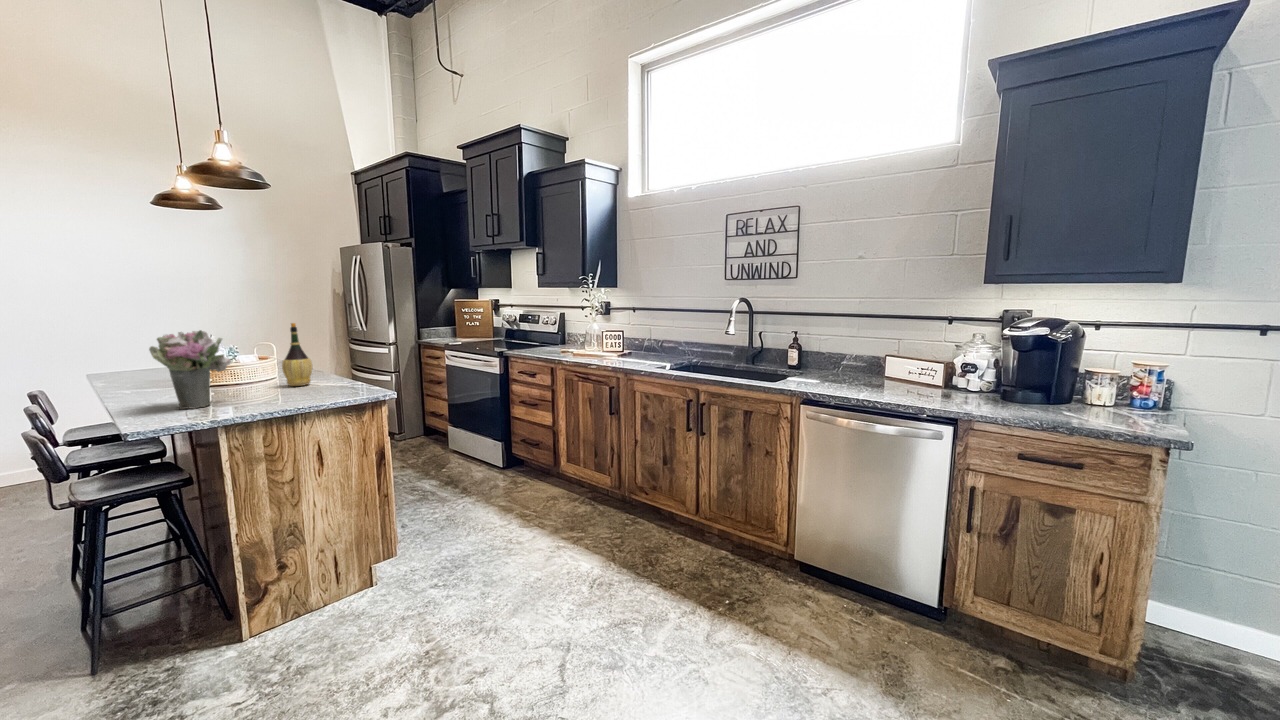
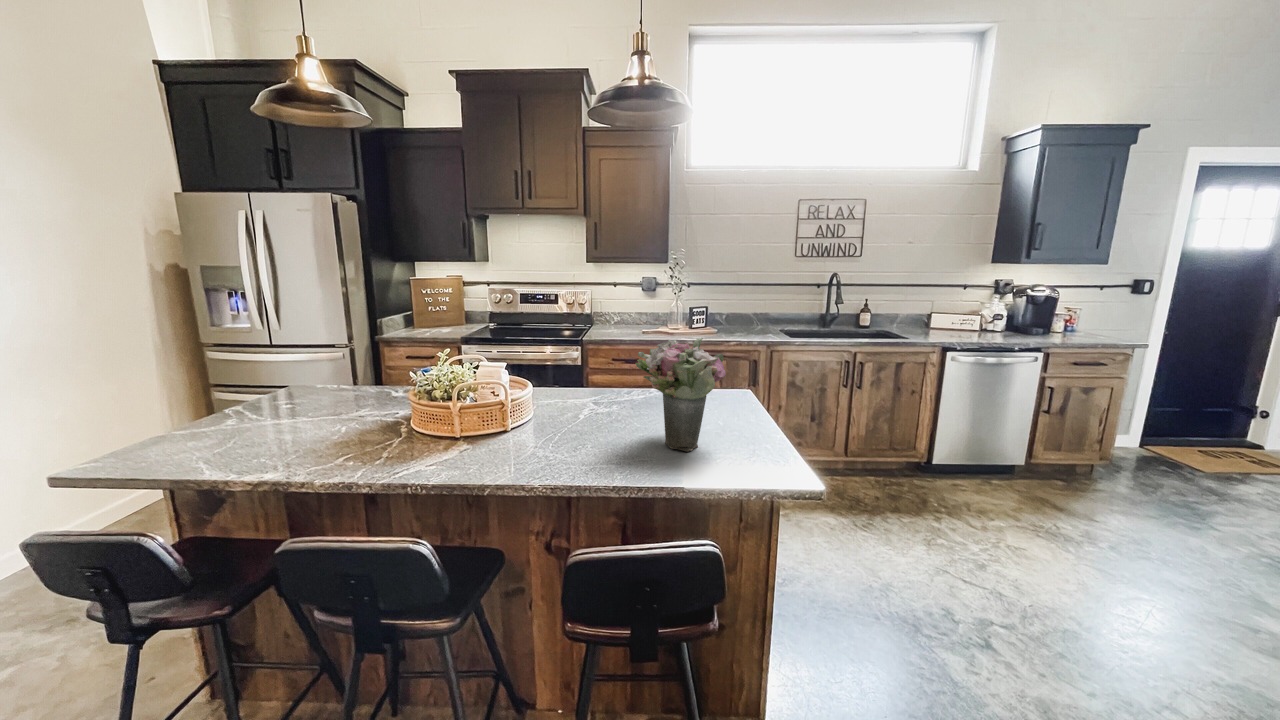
wine bottle: present [282,323,312,386] -> none [602,321,635,405]

